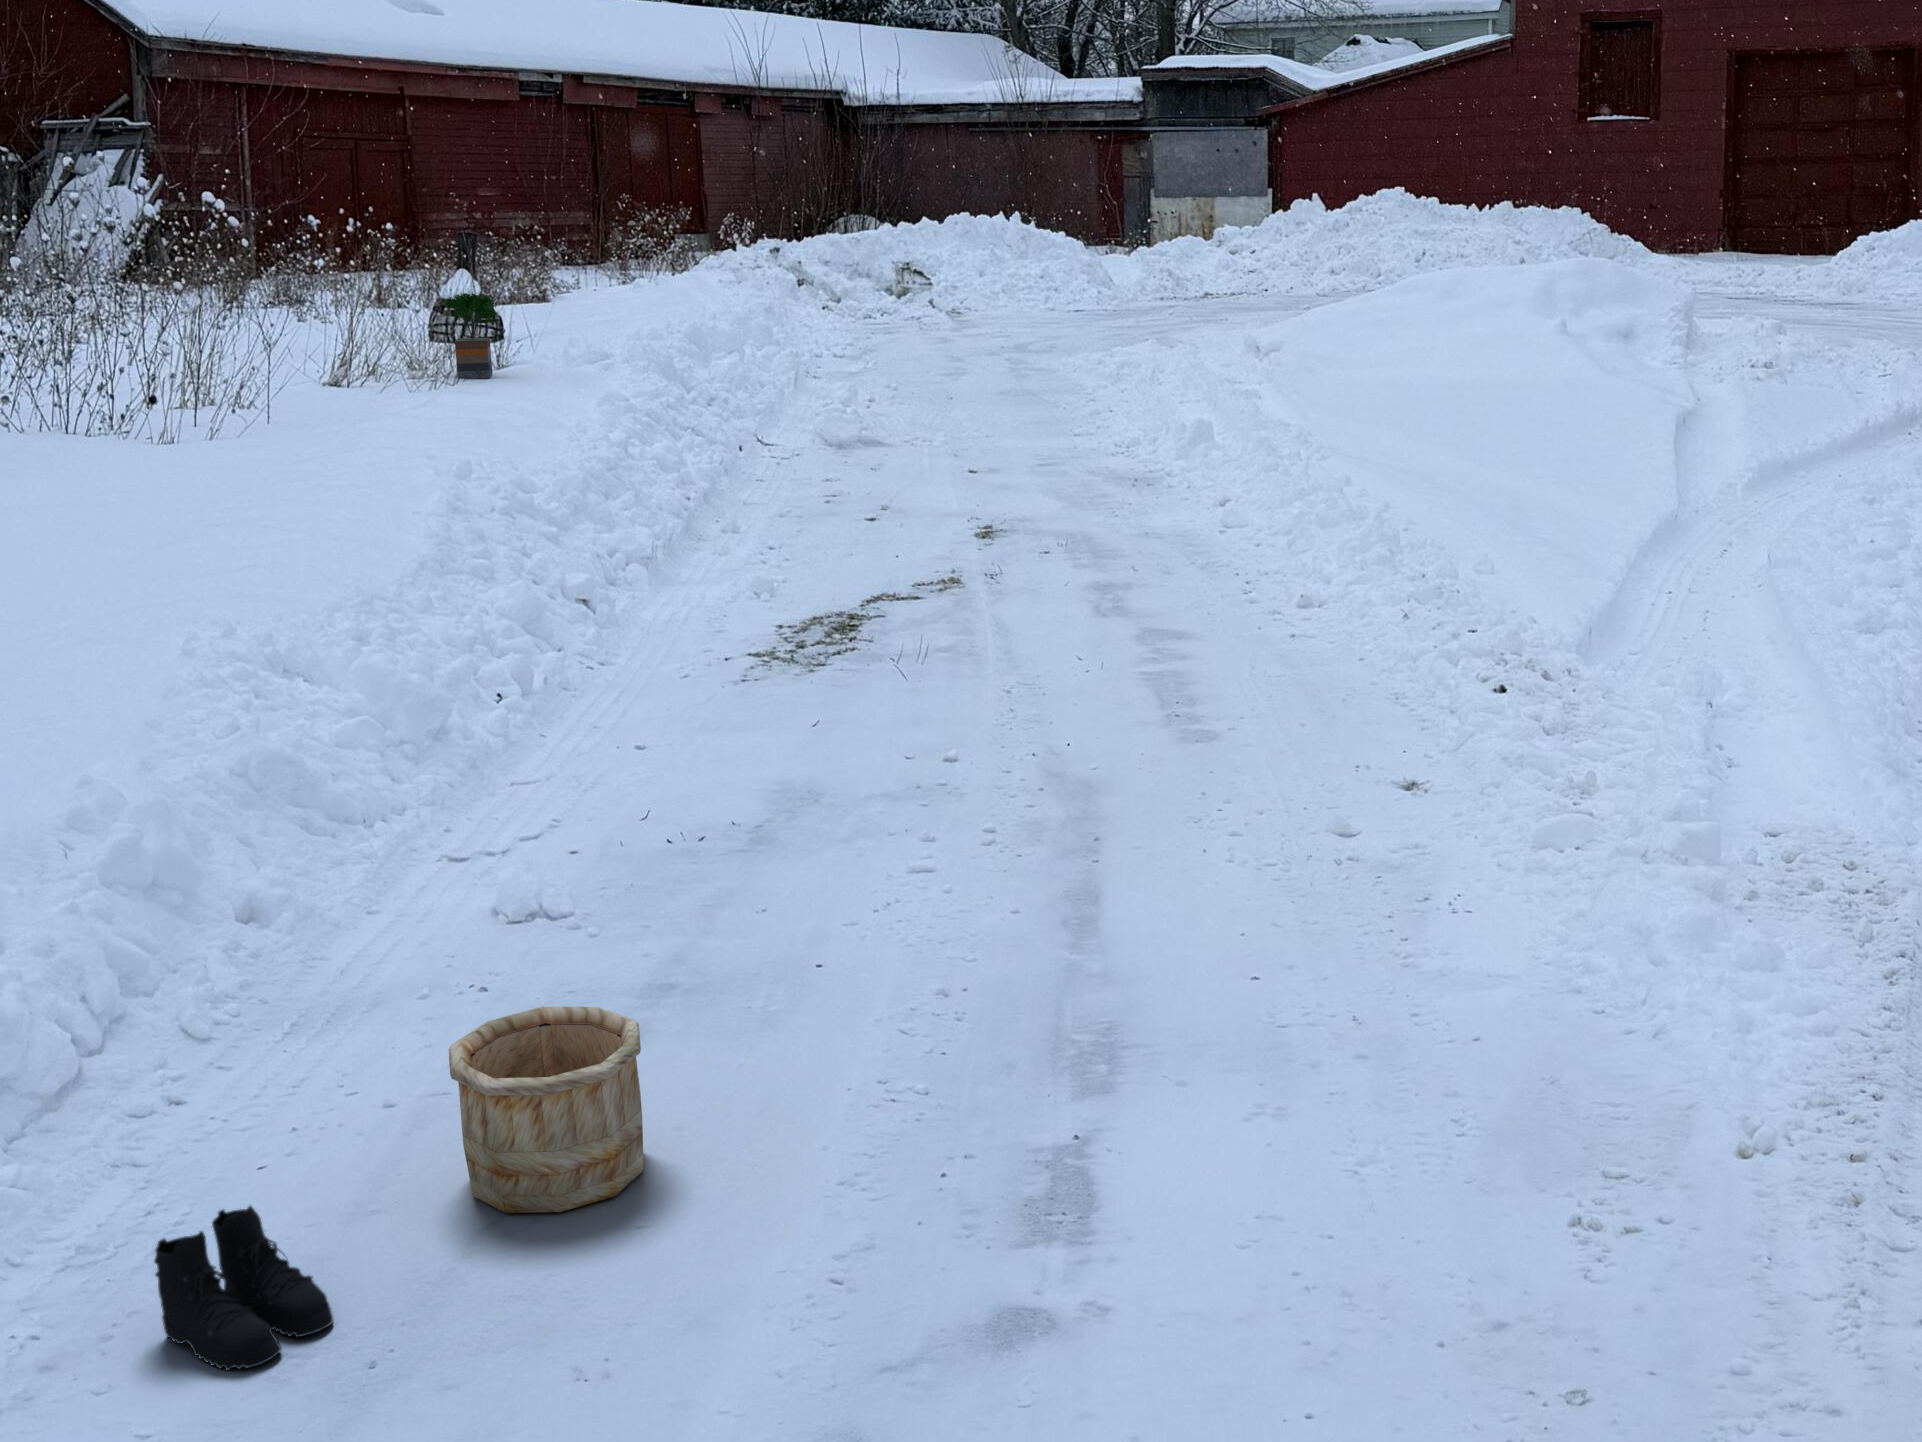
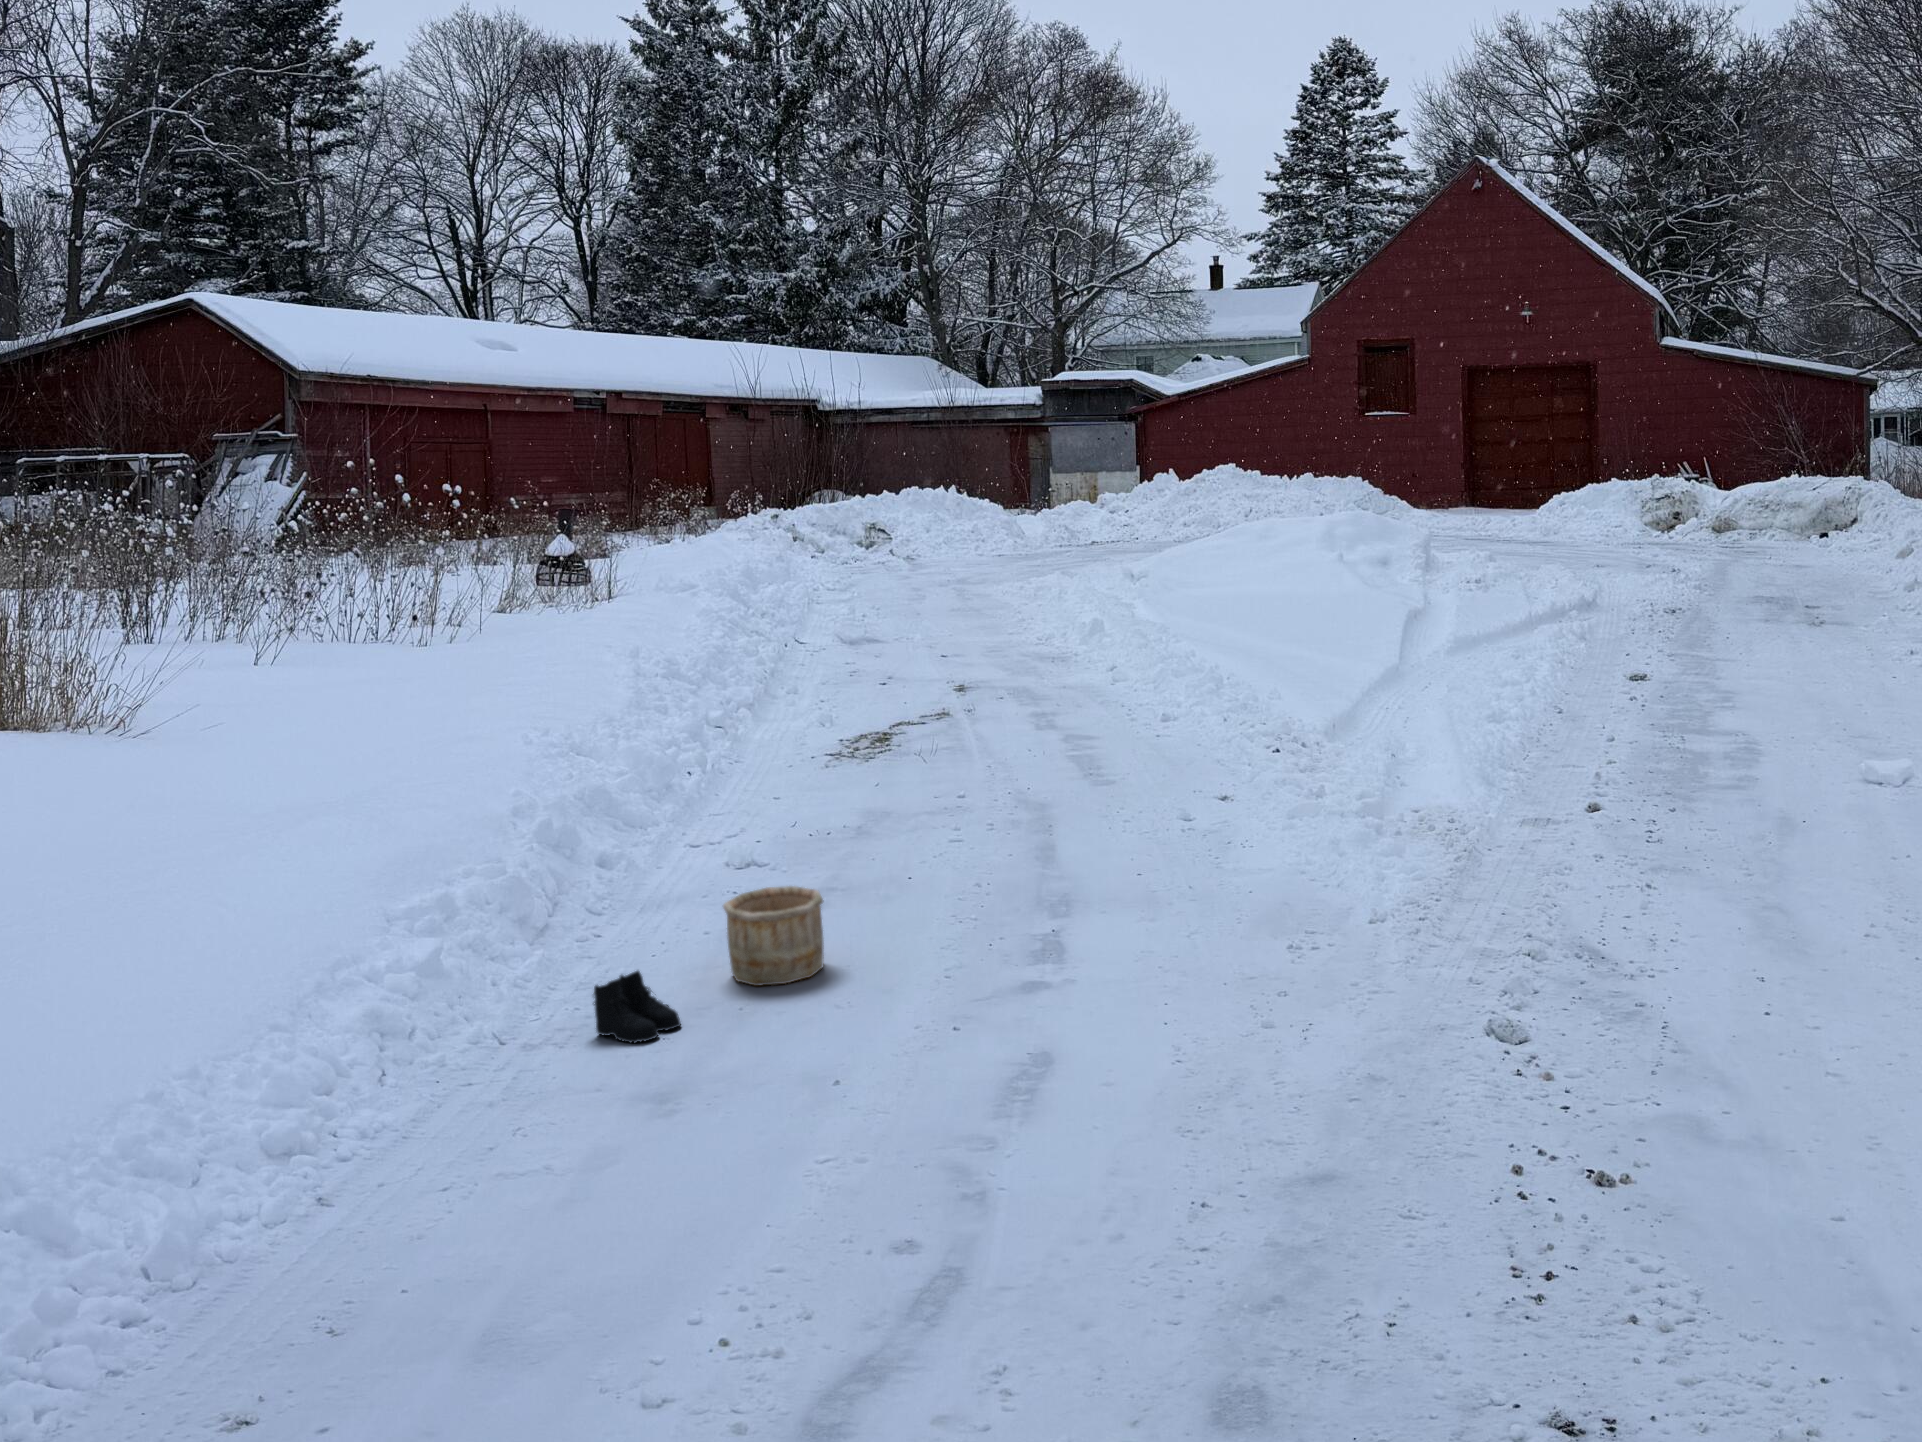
potted tree: present [443,293,500,379] -> none [571,547,614,606]

